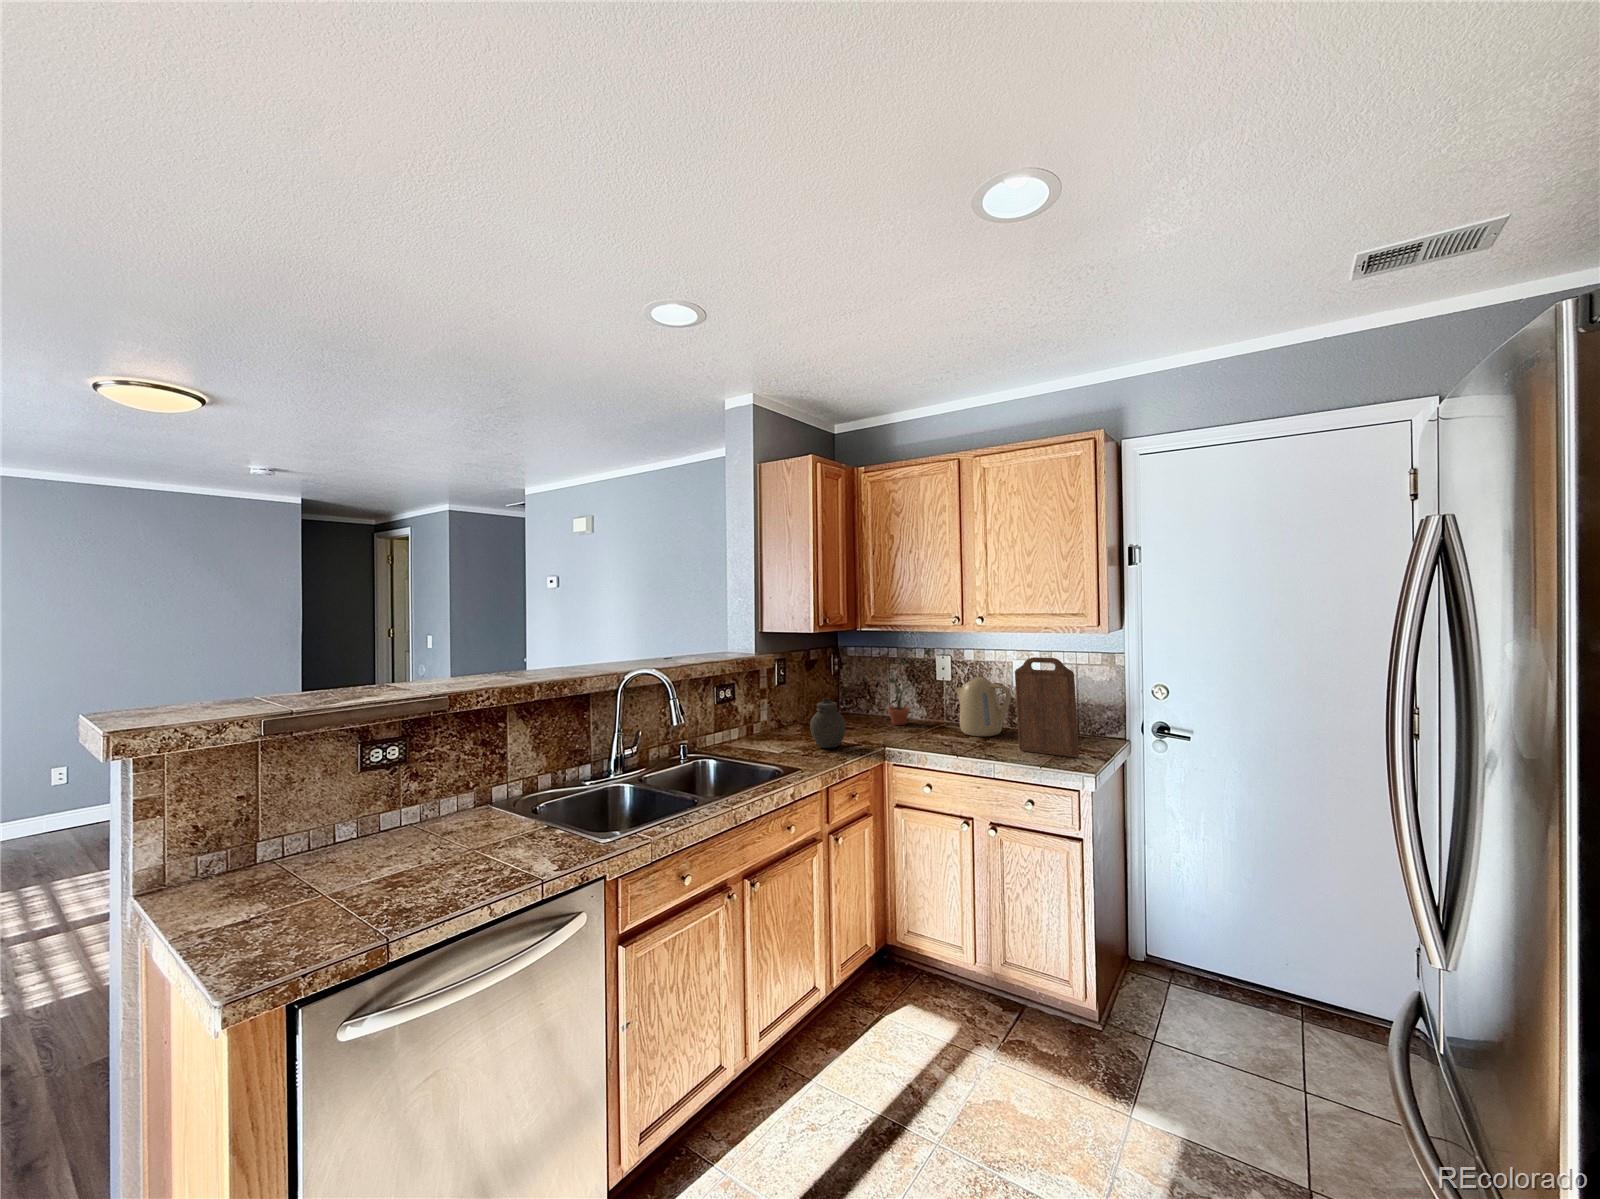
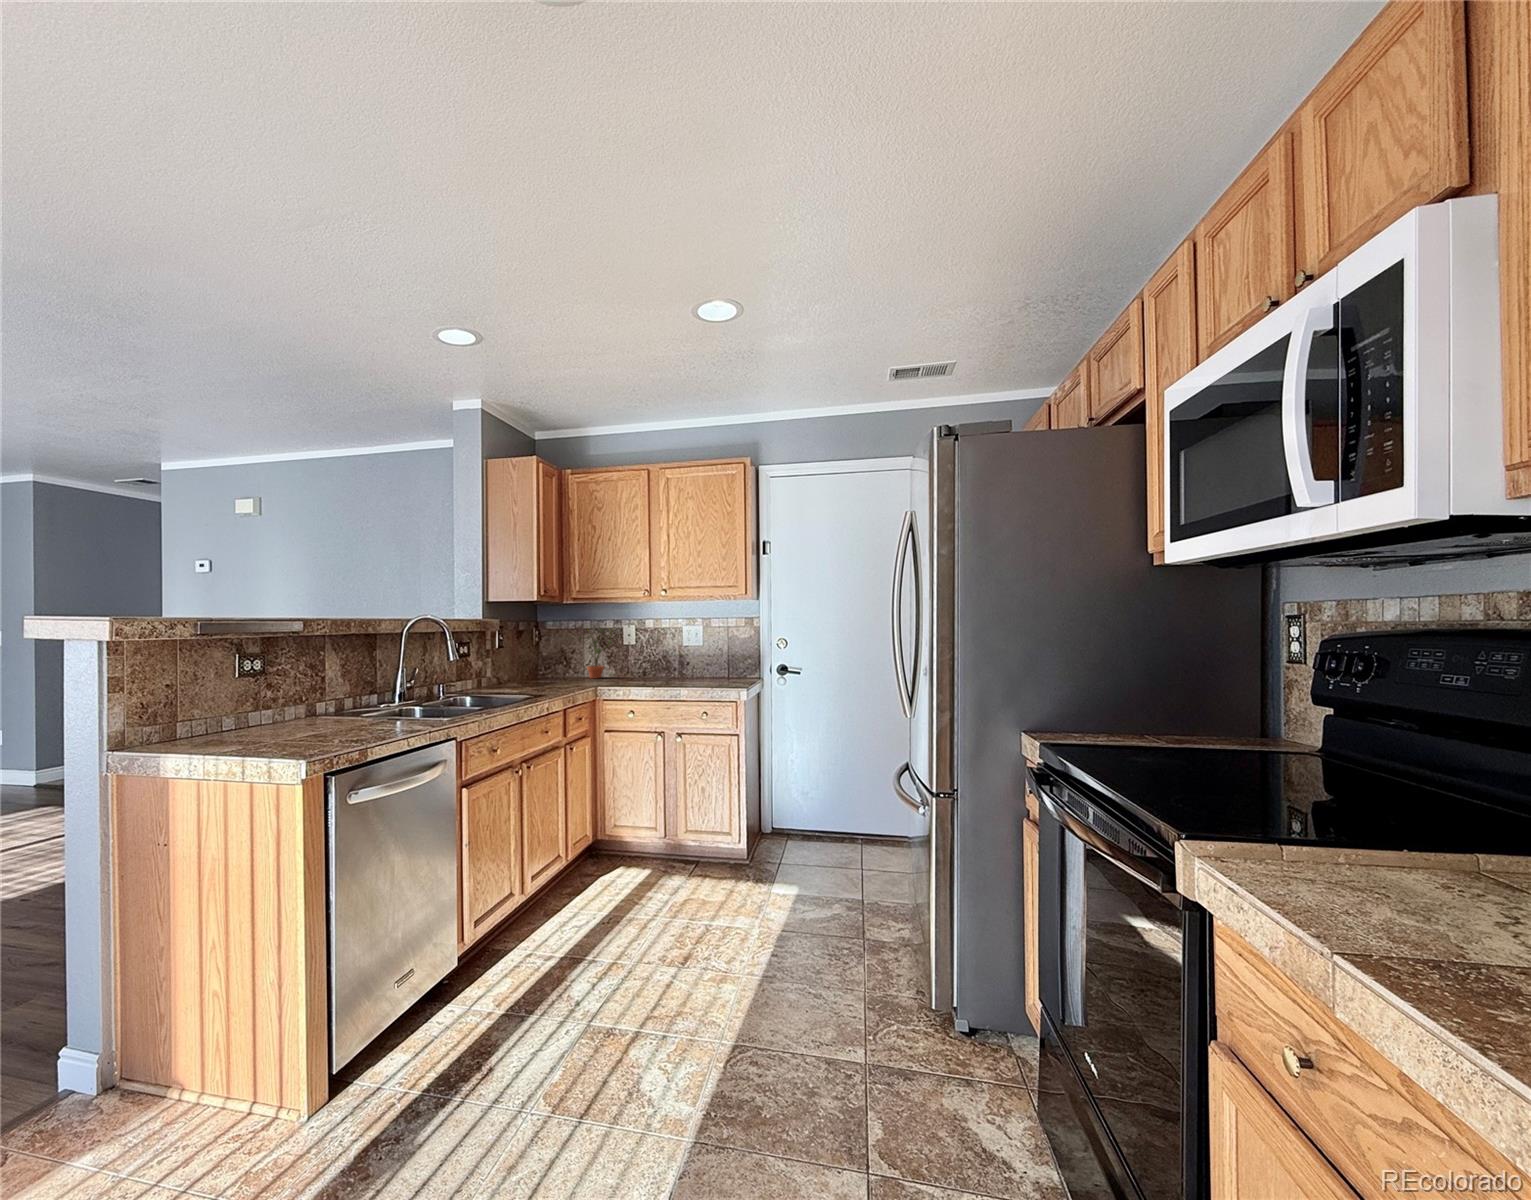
cutting board: present [1015,657,1079,758] -> none [690,621,725,682]
kettle: present [954,677,1011,736] -> none [642,639,682,679]
jar: present [810,698,846,748] -> none [543,650,571,688]

